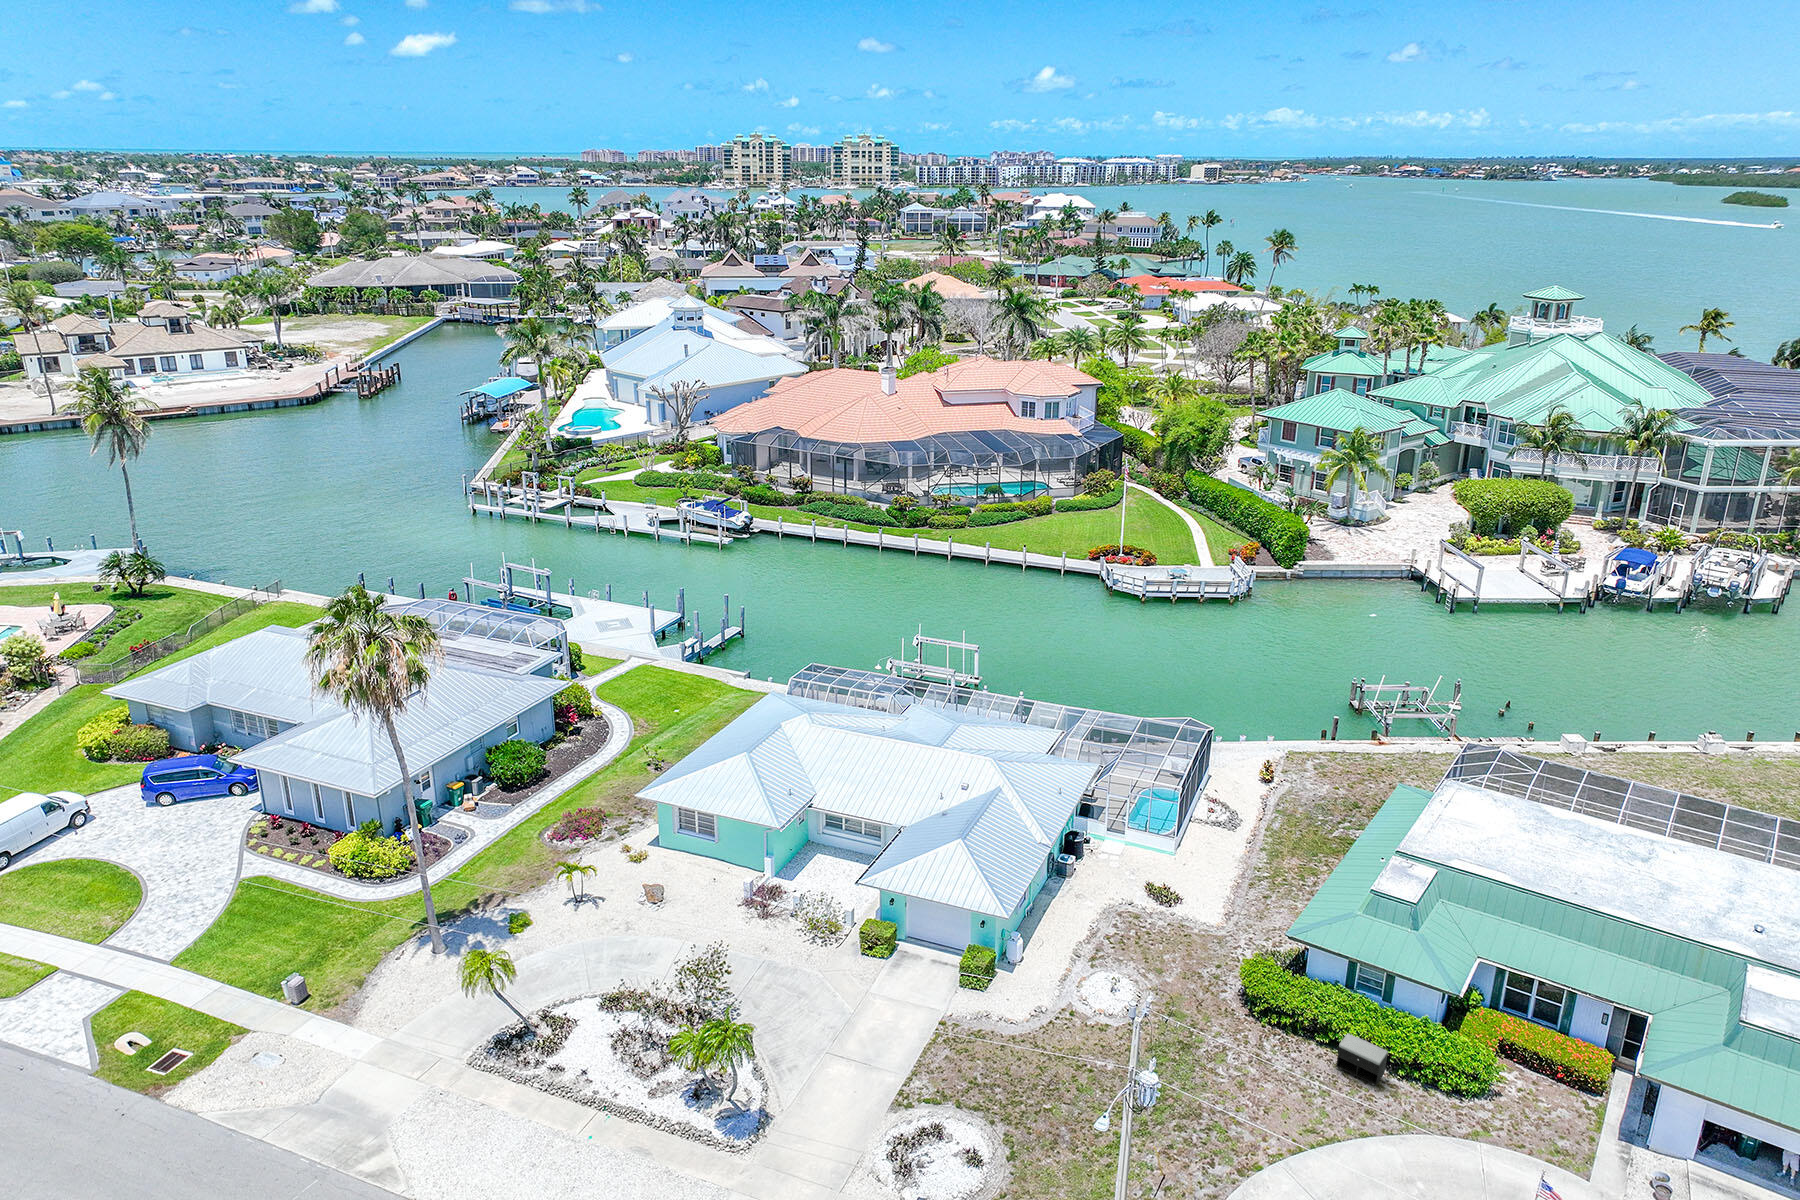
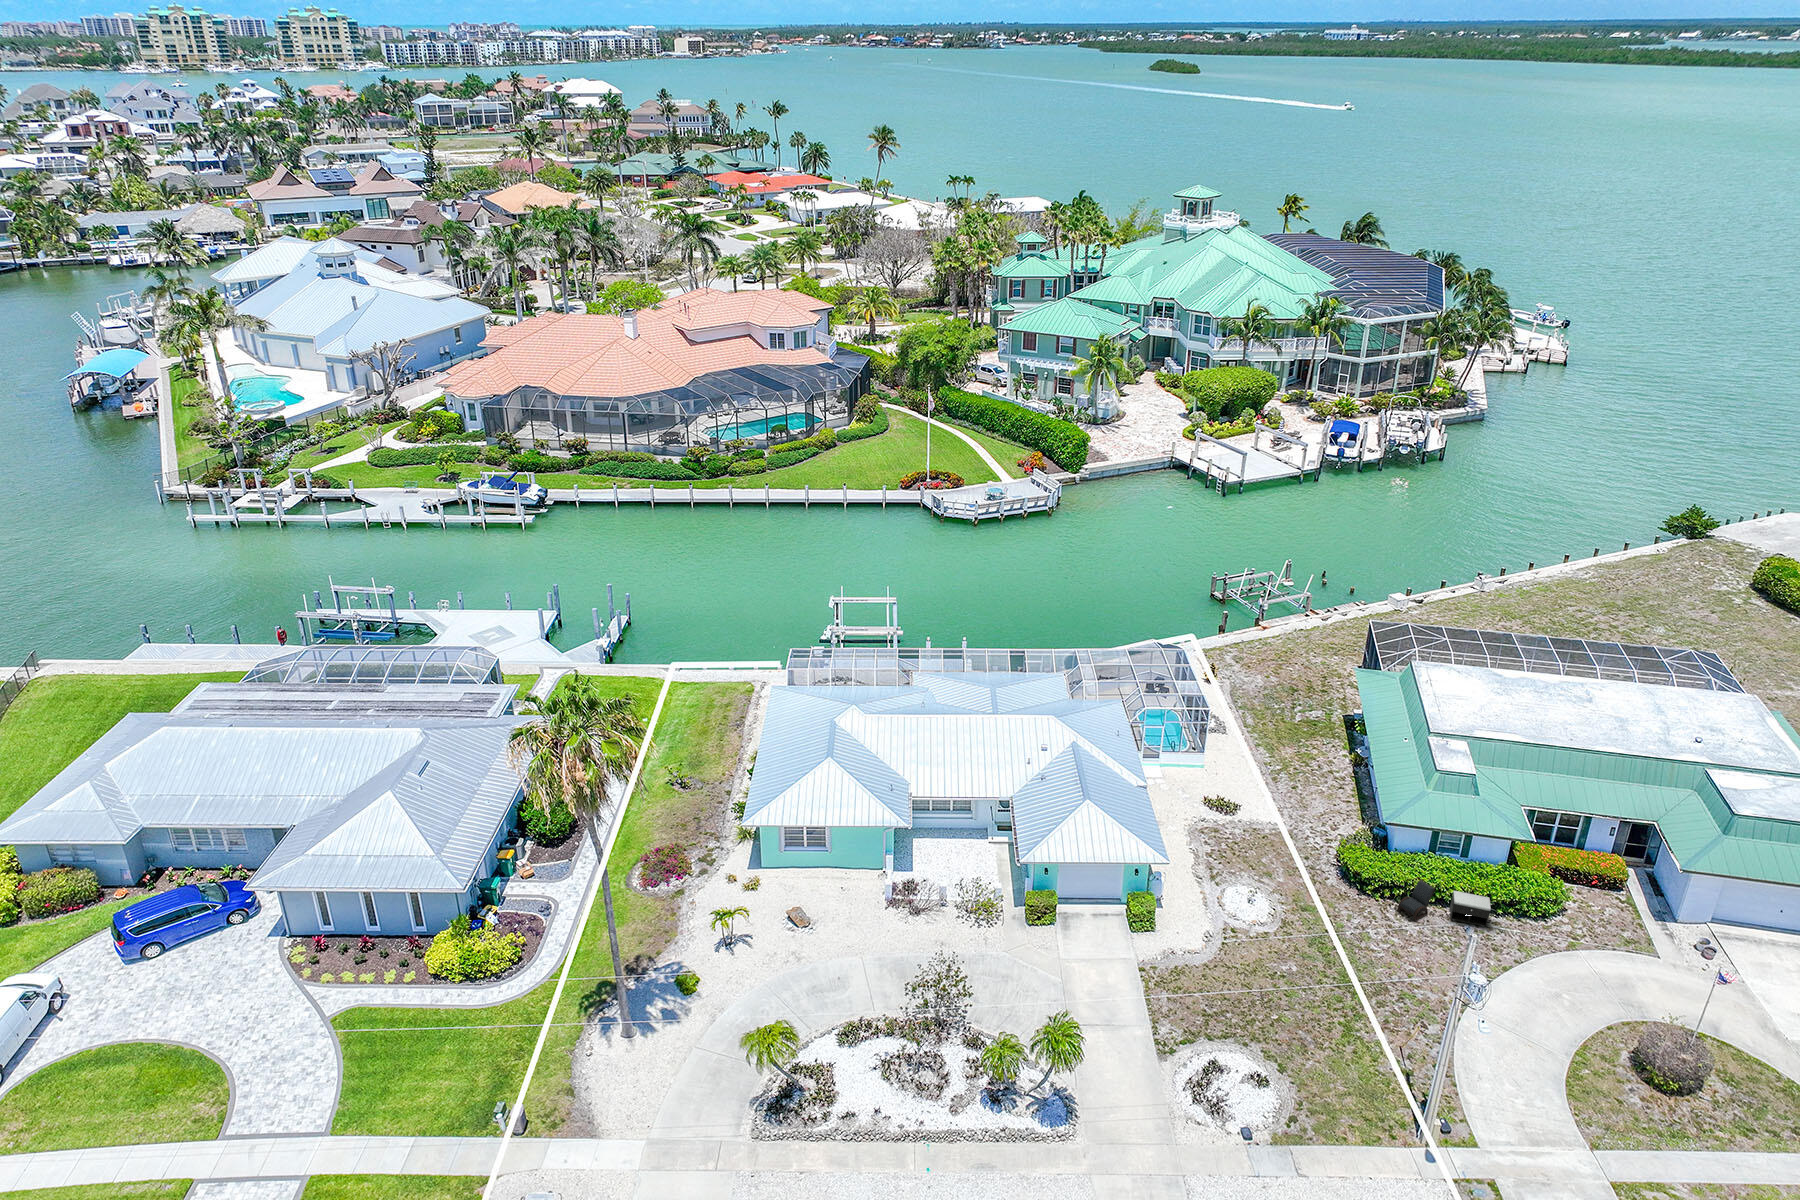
lounge chair: none [1278,1011,1323,1058] -> present [1398,880,1435,921]

